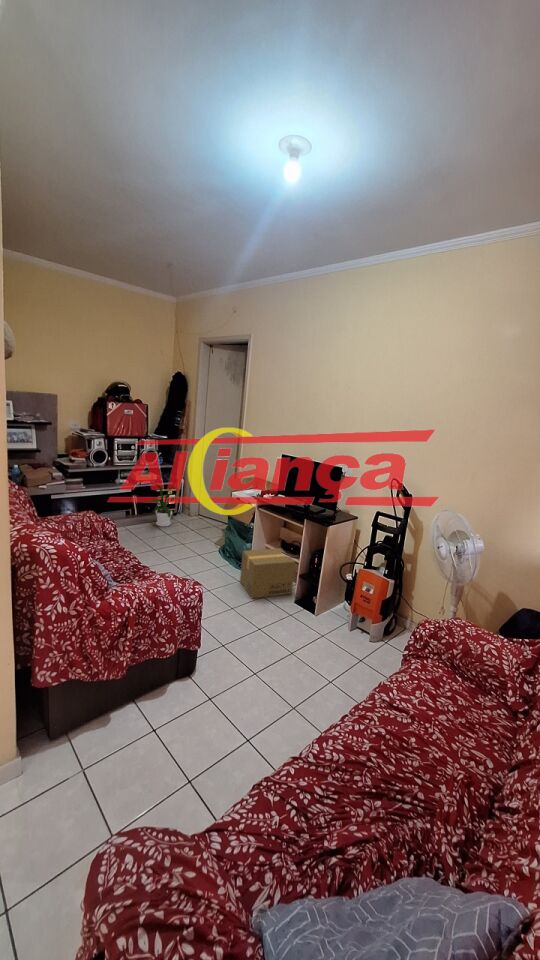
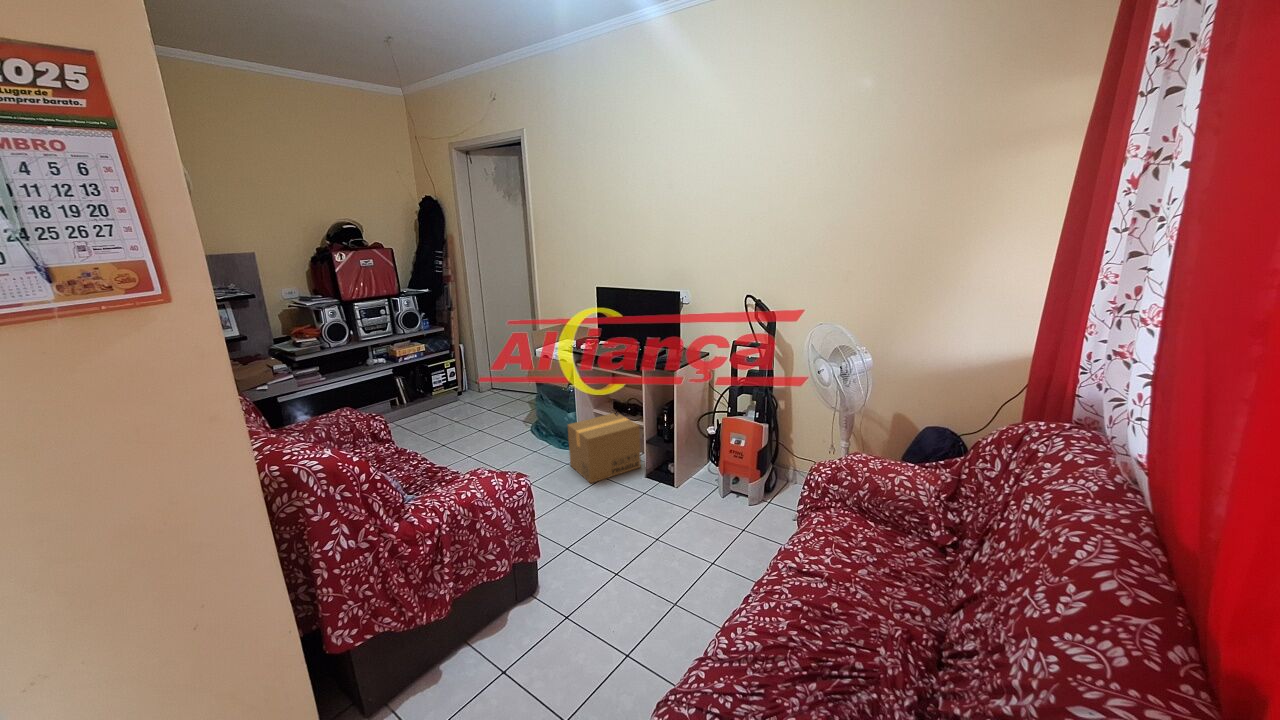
house plant: present [147,484,179,527] -> none [412,357,465,414]

